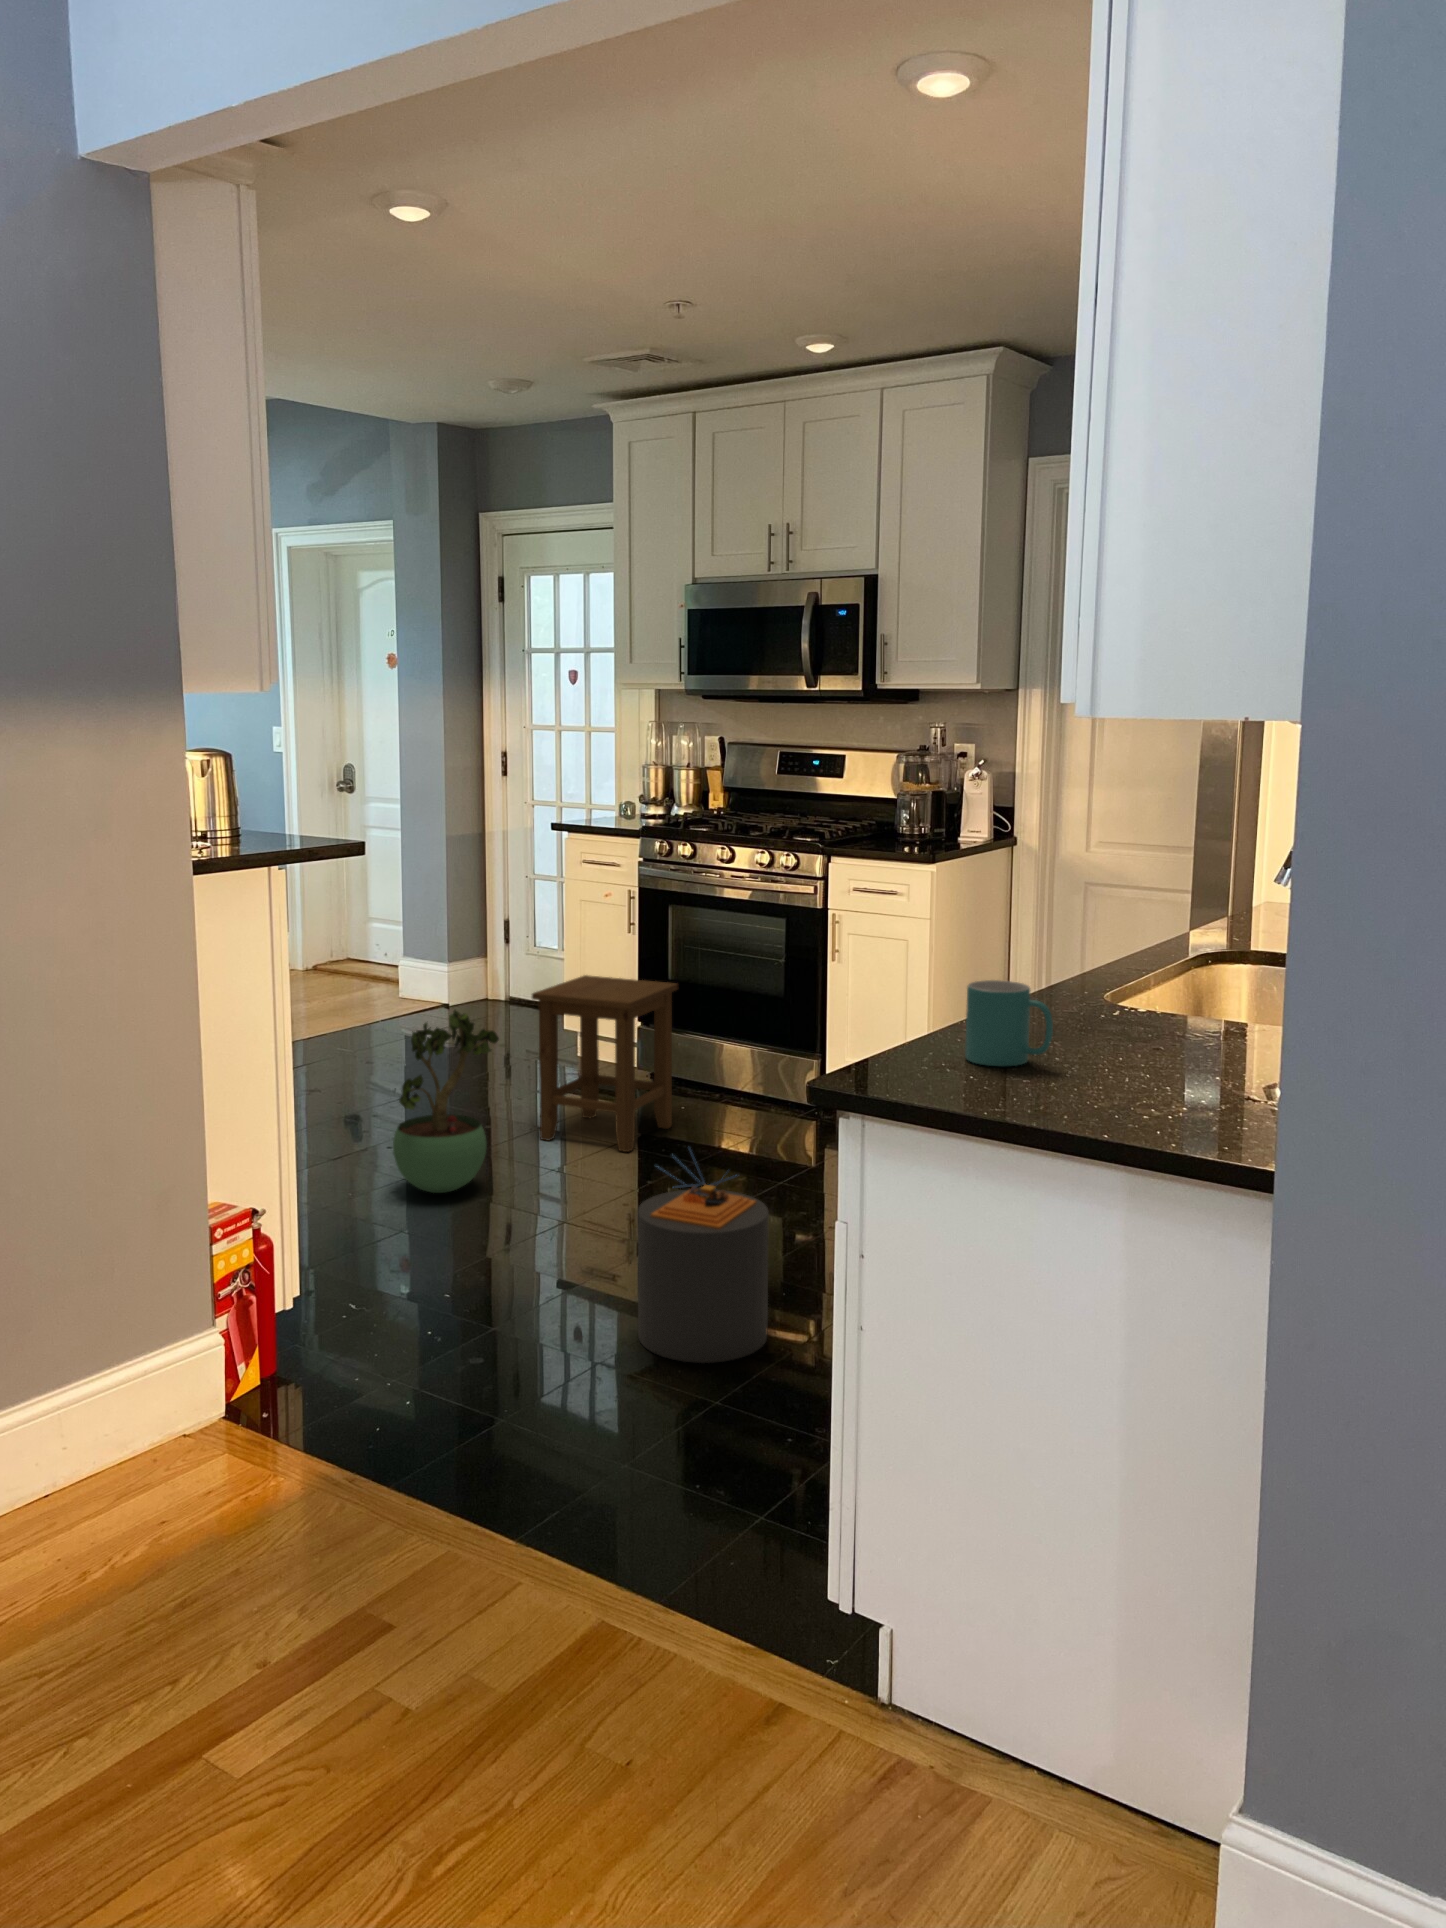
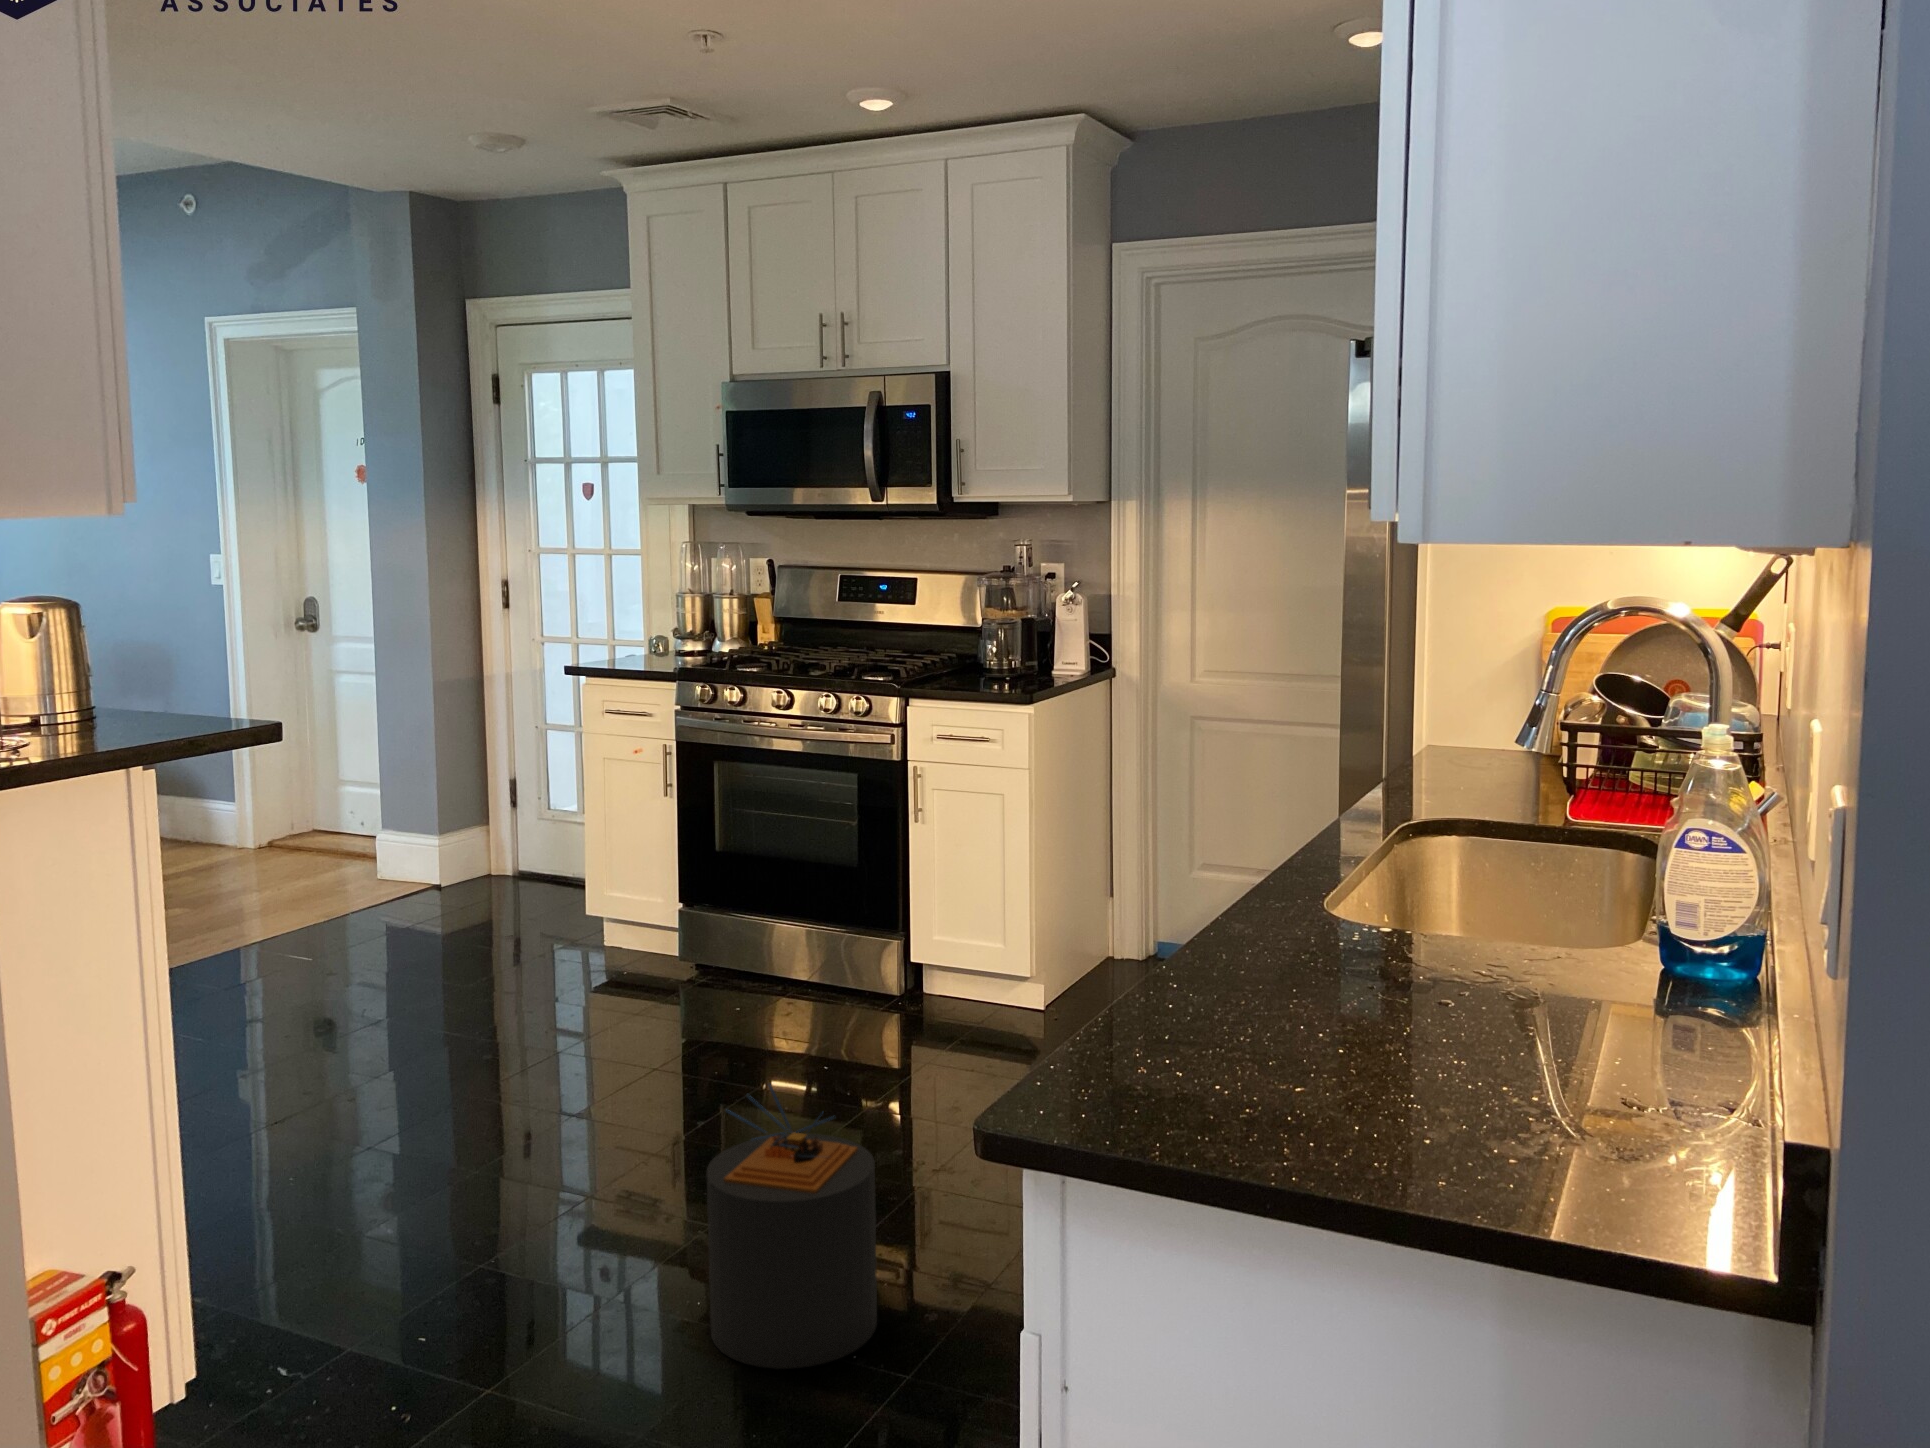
stool: present [532,975,678,1152] -> none [551,852,733,1069]
mug: present [965,980,1053,1066] -> none [1184,890,1304,1011]
potted plant: present [393,1010,499,1193] -> none [374,910,512,1146]

